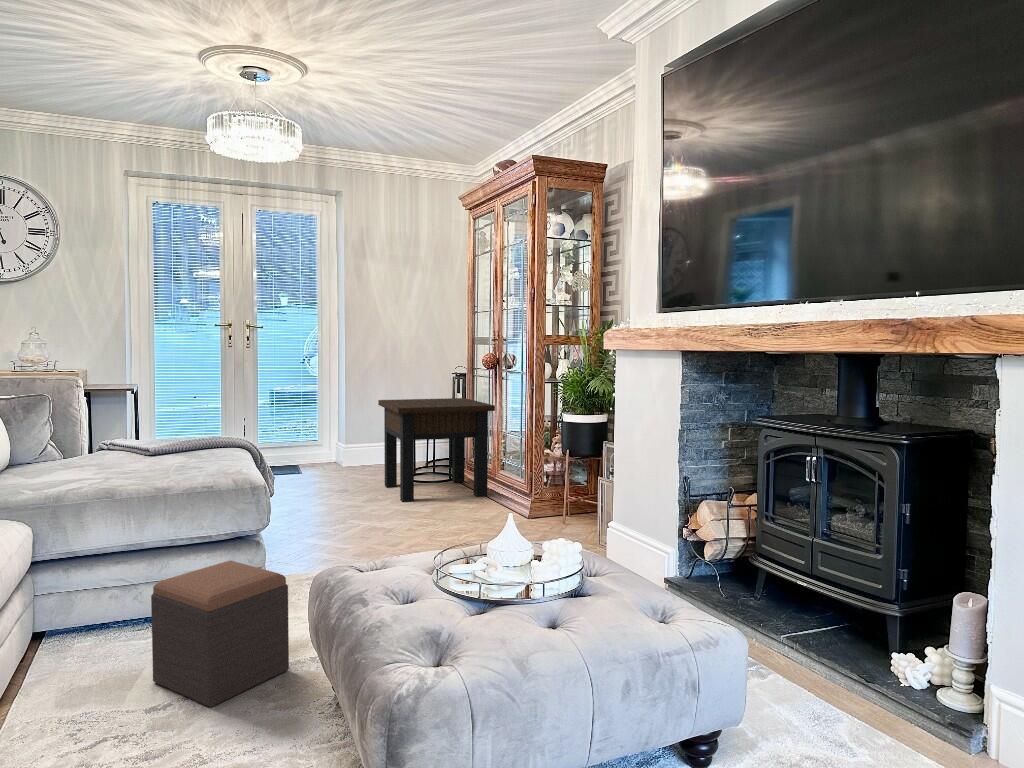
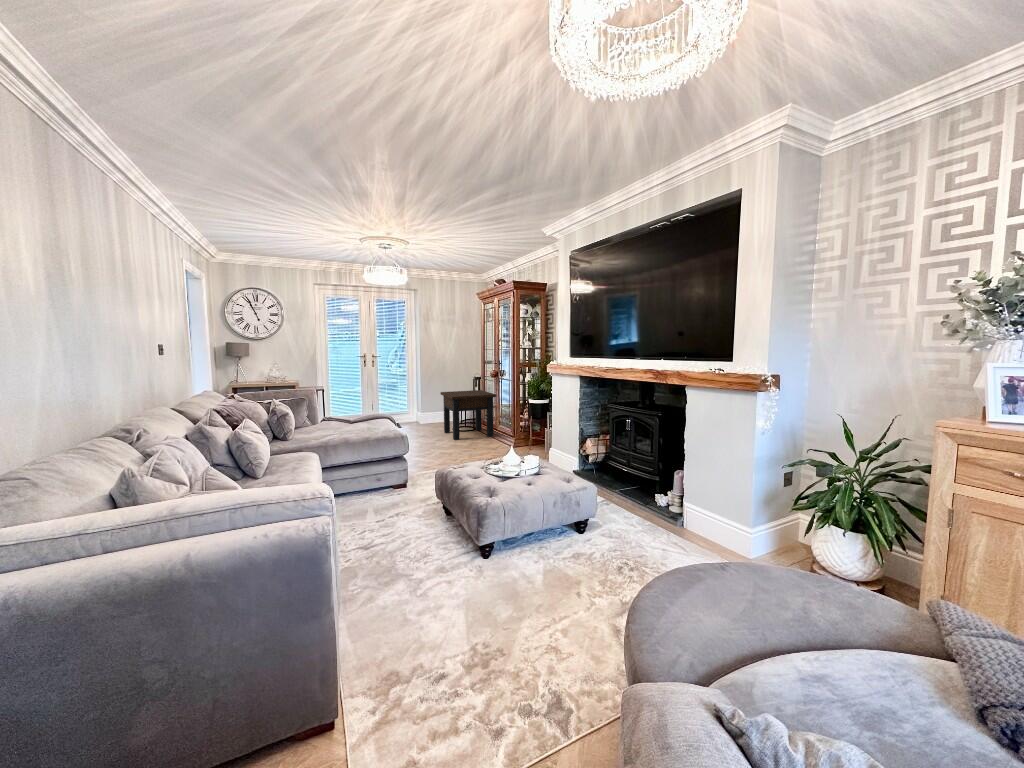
footstool: present [151,561,289,707] -> none [373,466,425,521]

